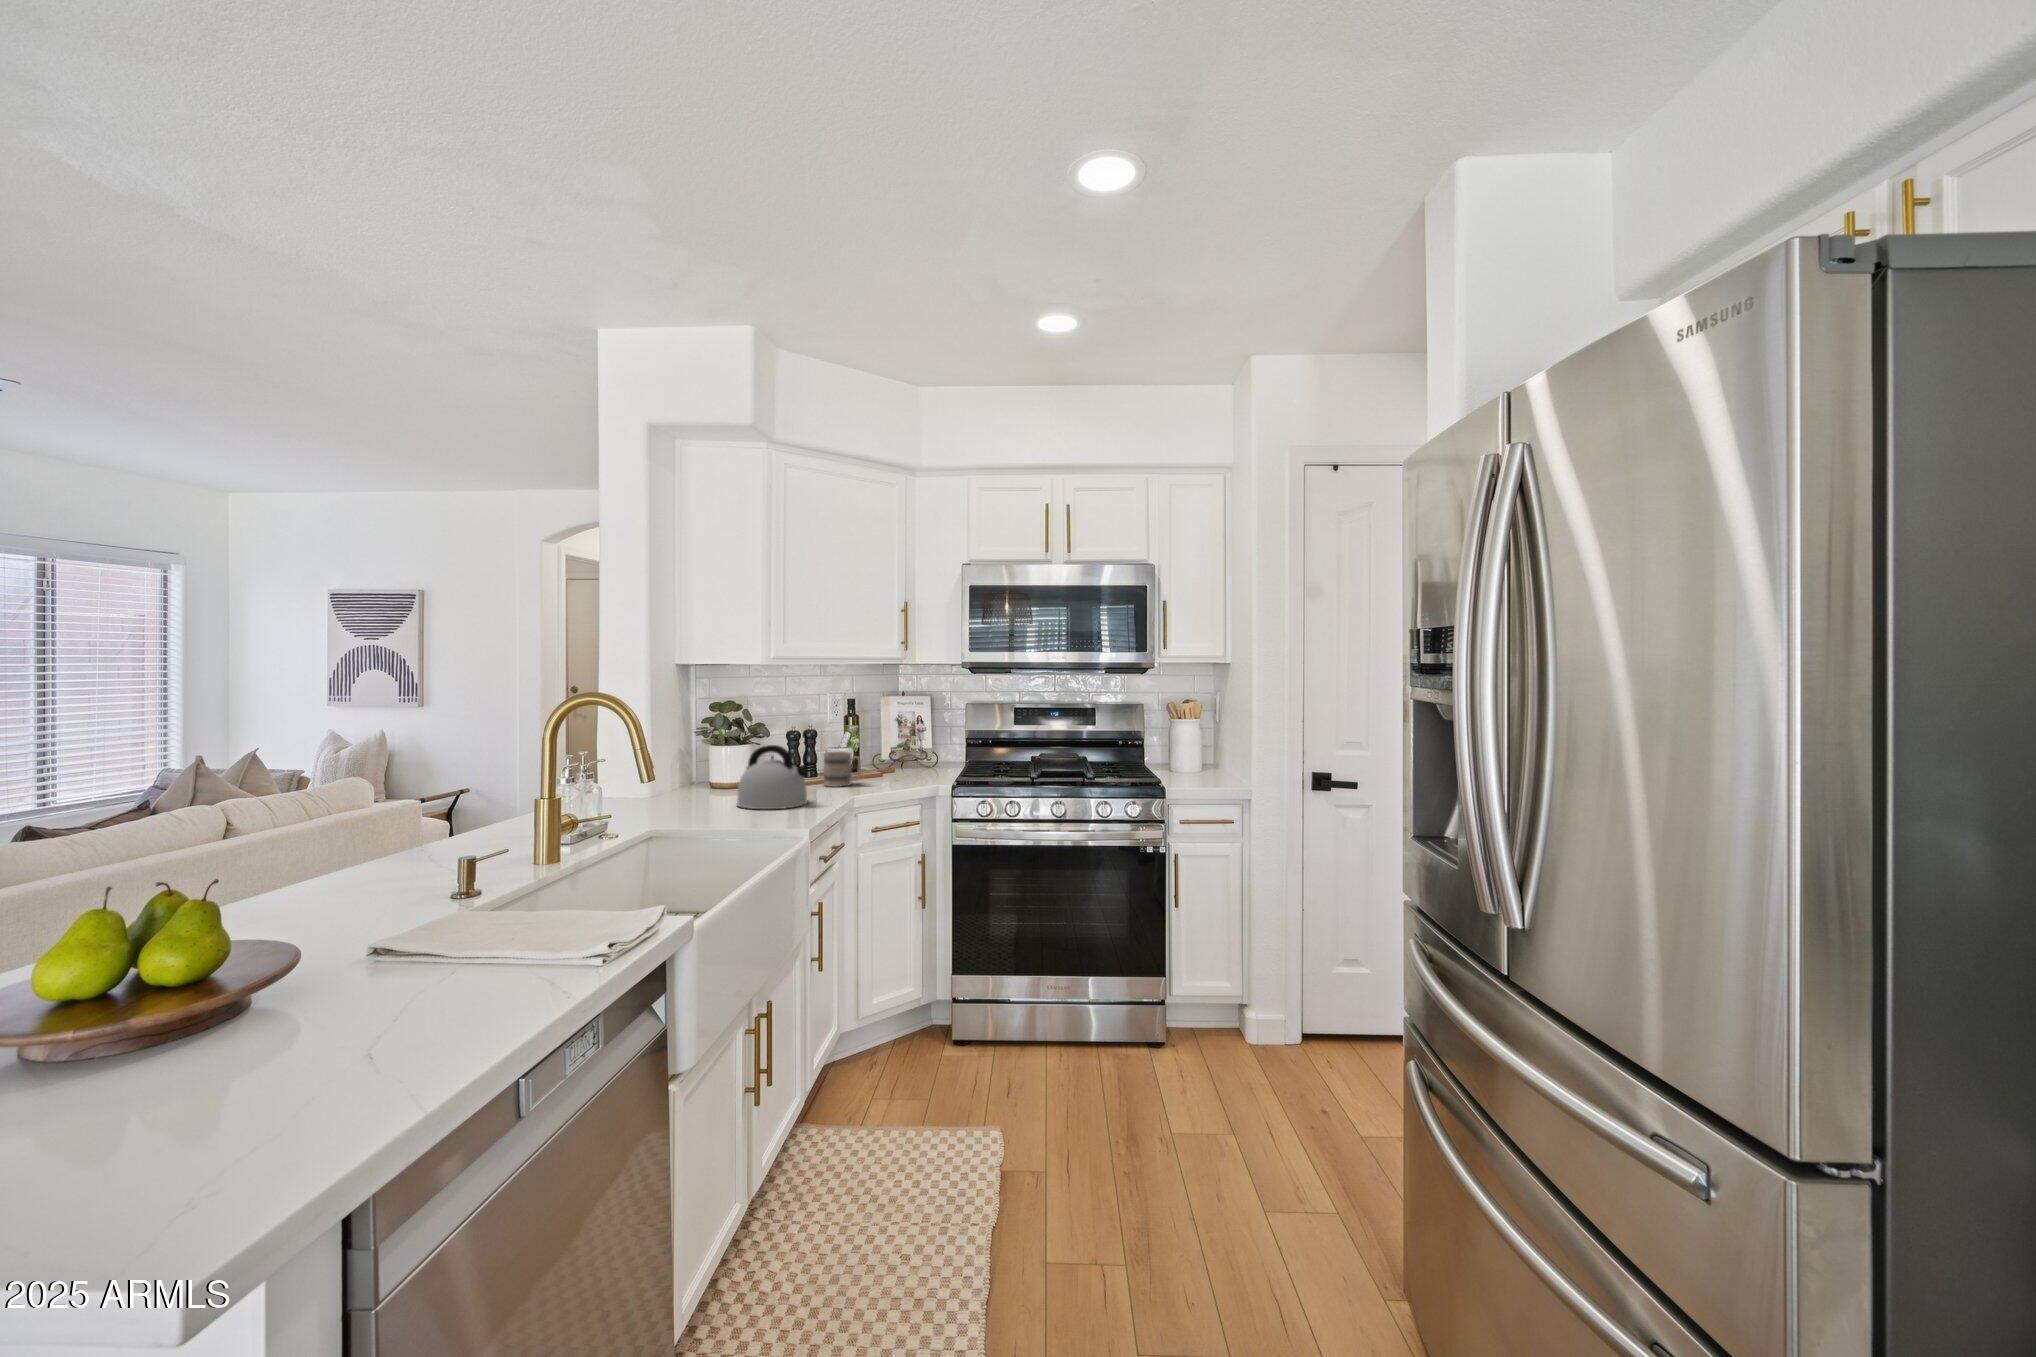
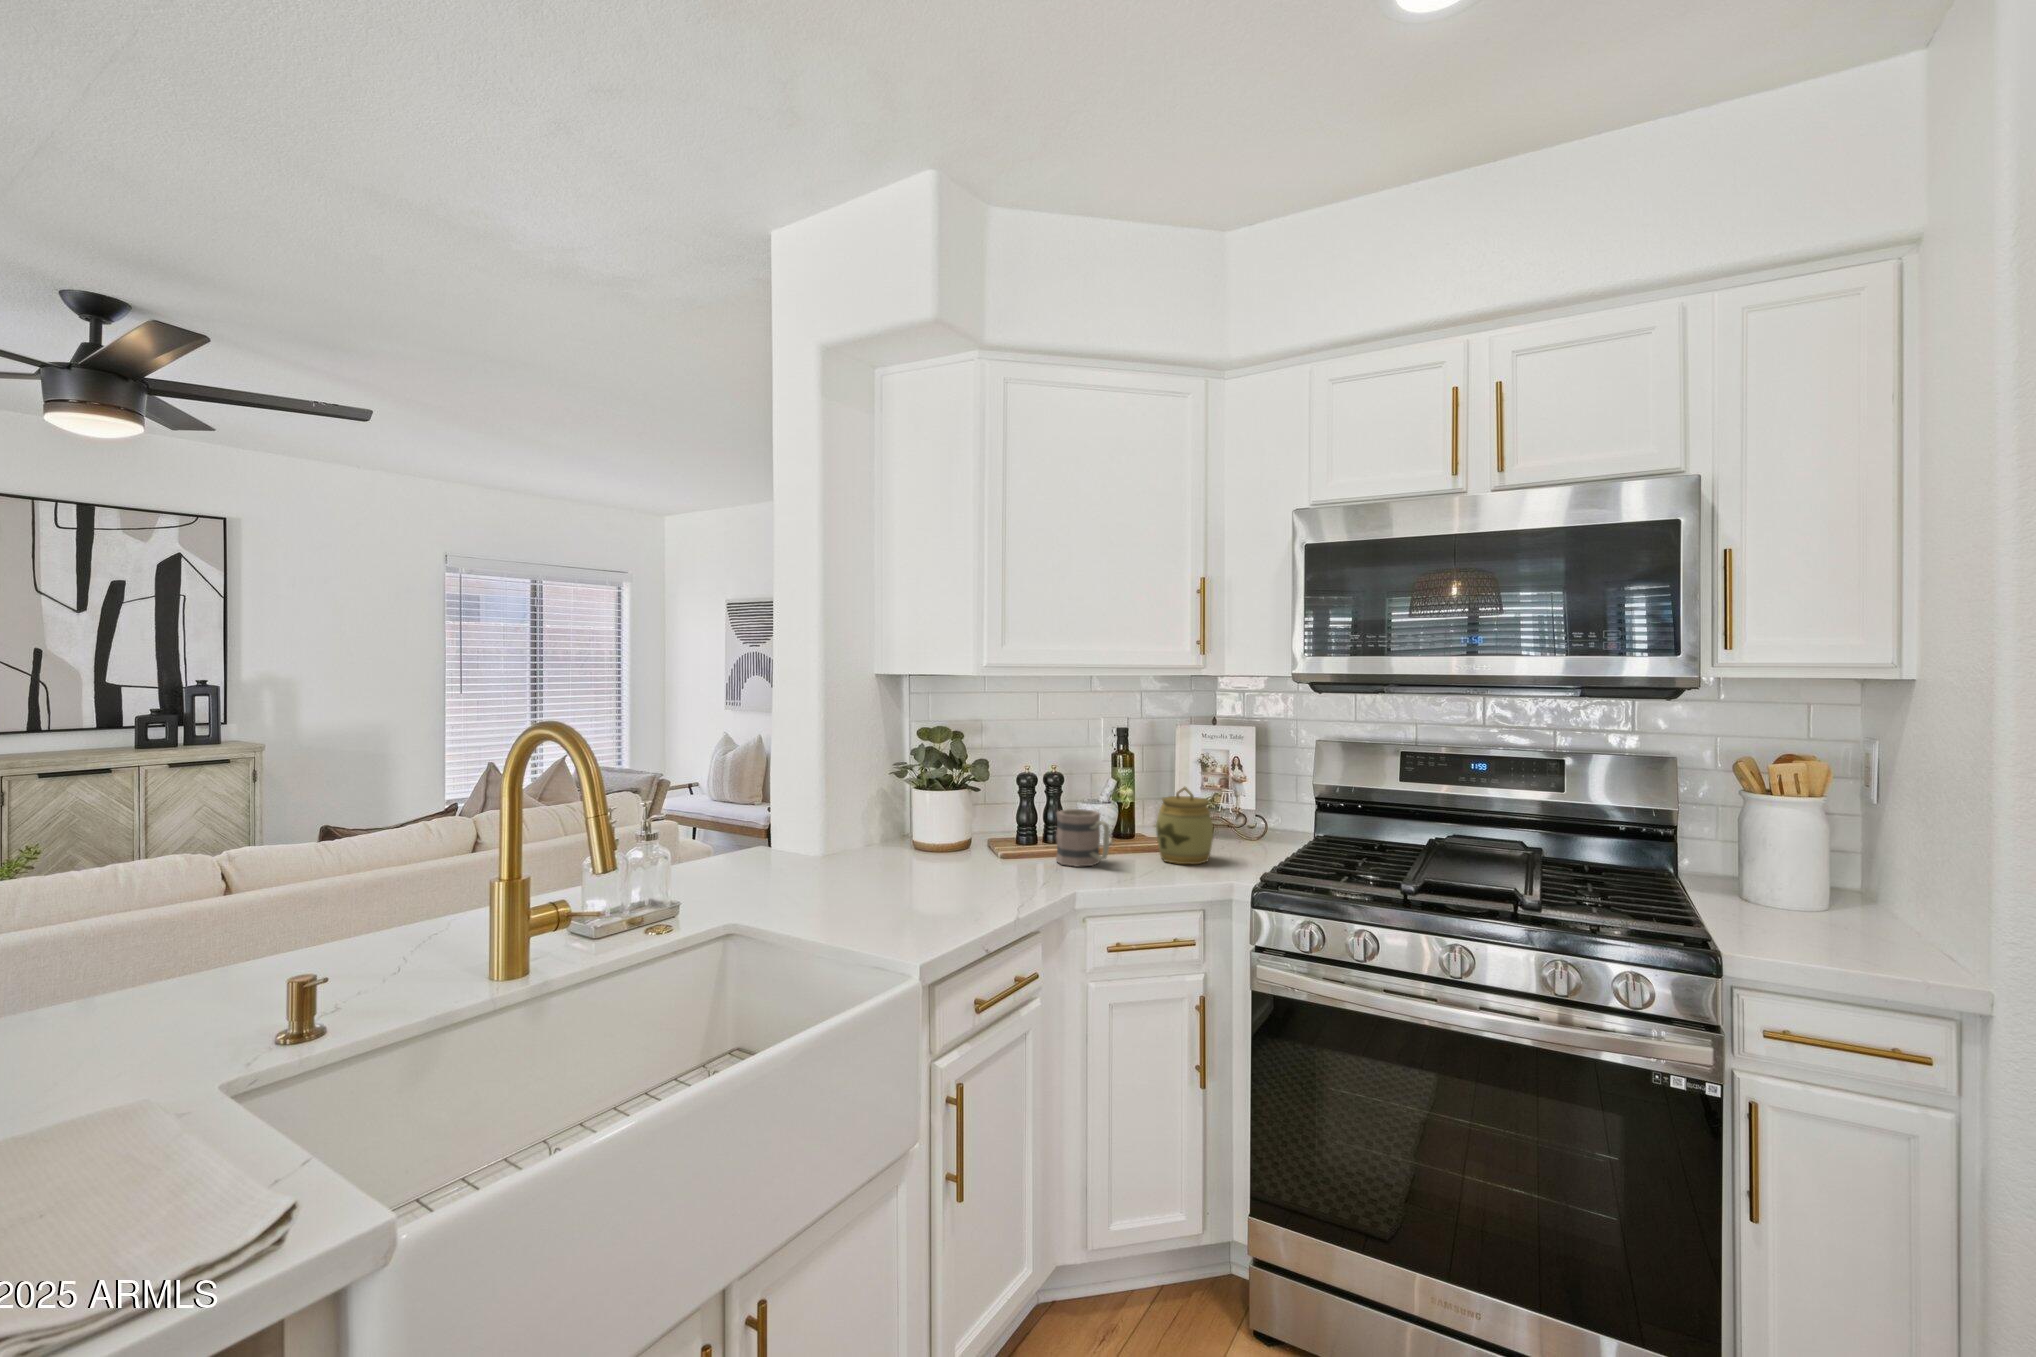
jar: none [883,733,919,781] -> present [1156,787,1213,864]
kettle: present [737,745,808,809] -> none [889,801,994,908]

